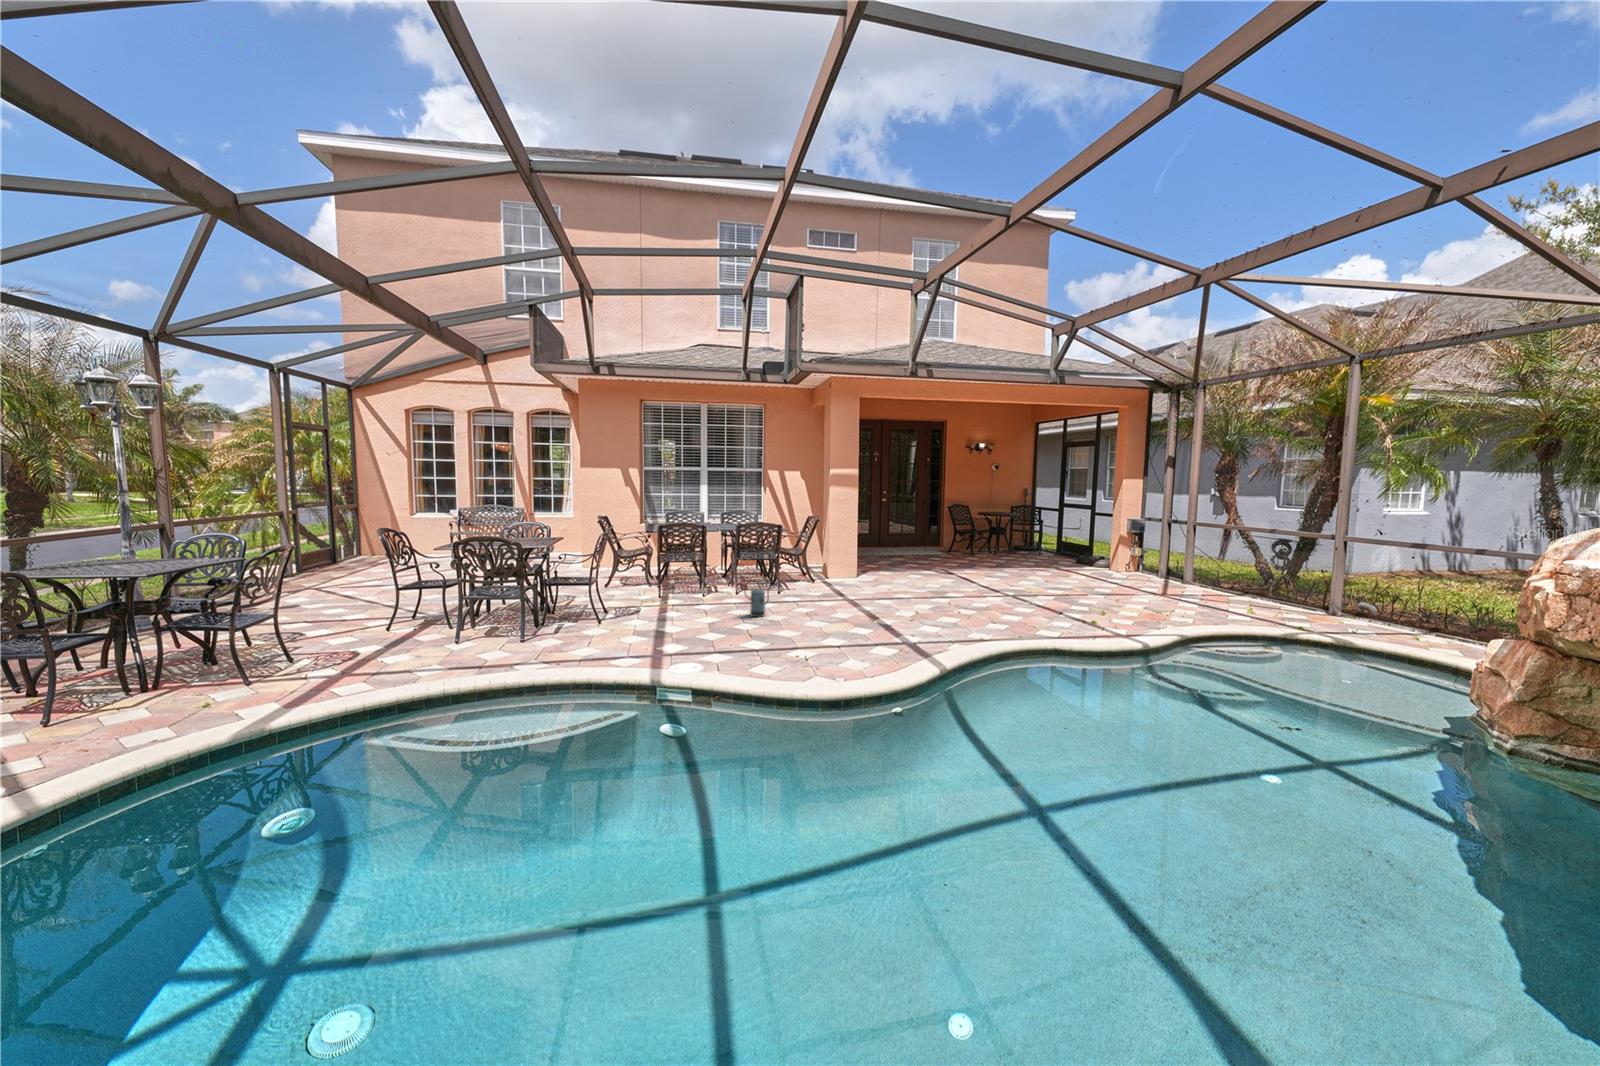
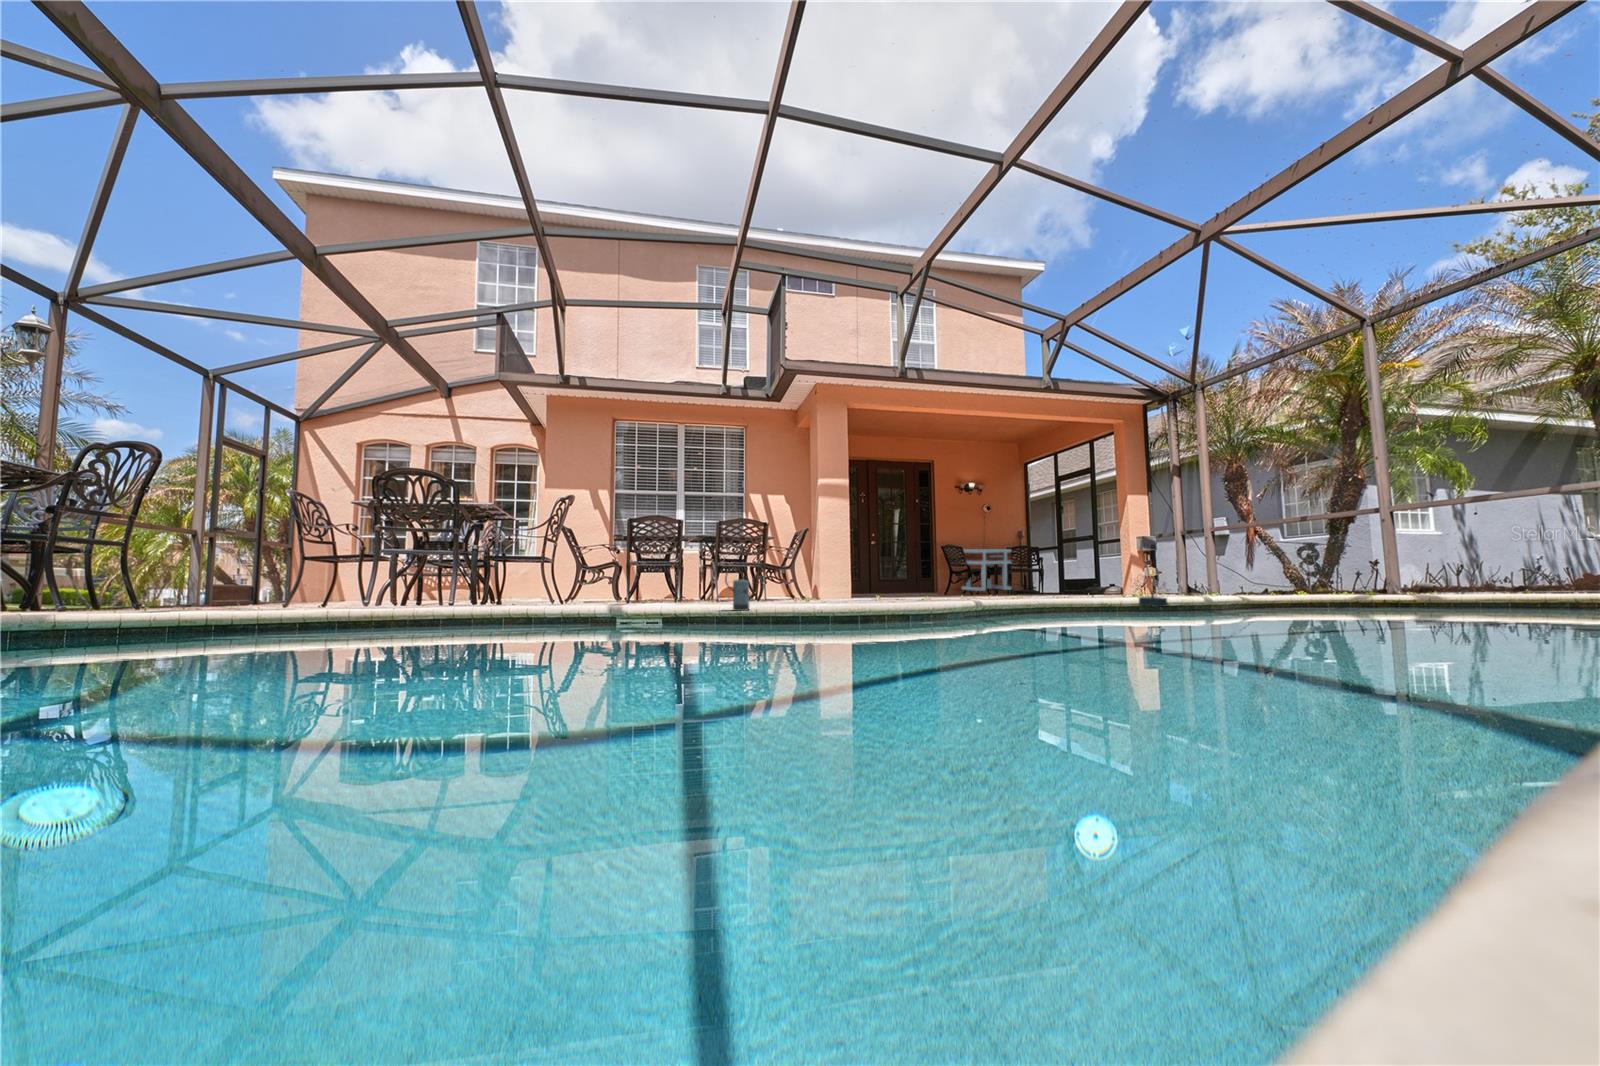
side table: none [965,510,1014,553] -> present [962,549,1012,591]
decorative plant: none [1108,580,1144,614] -> present [1133,576,1171,607]

